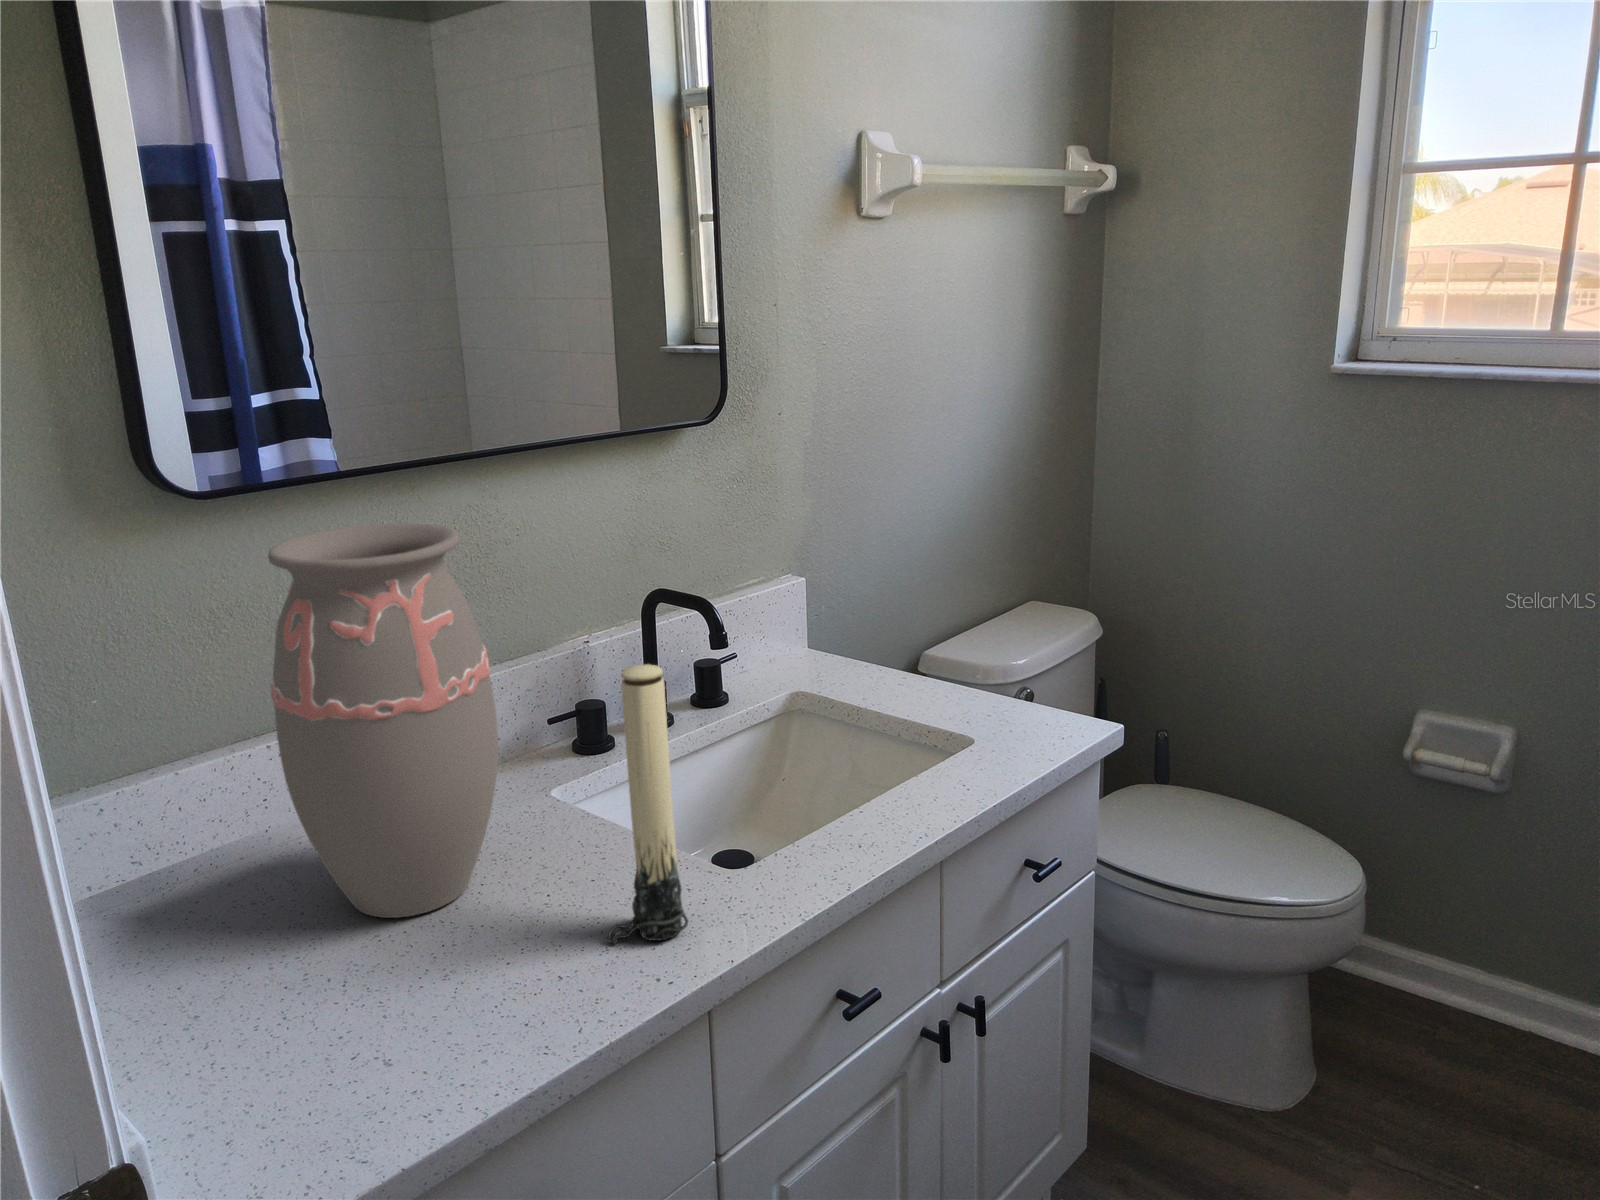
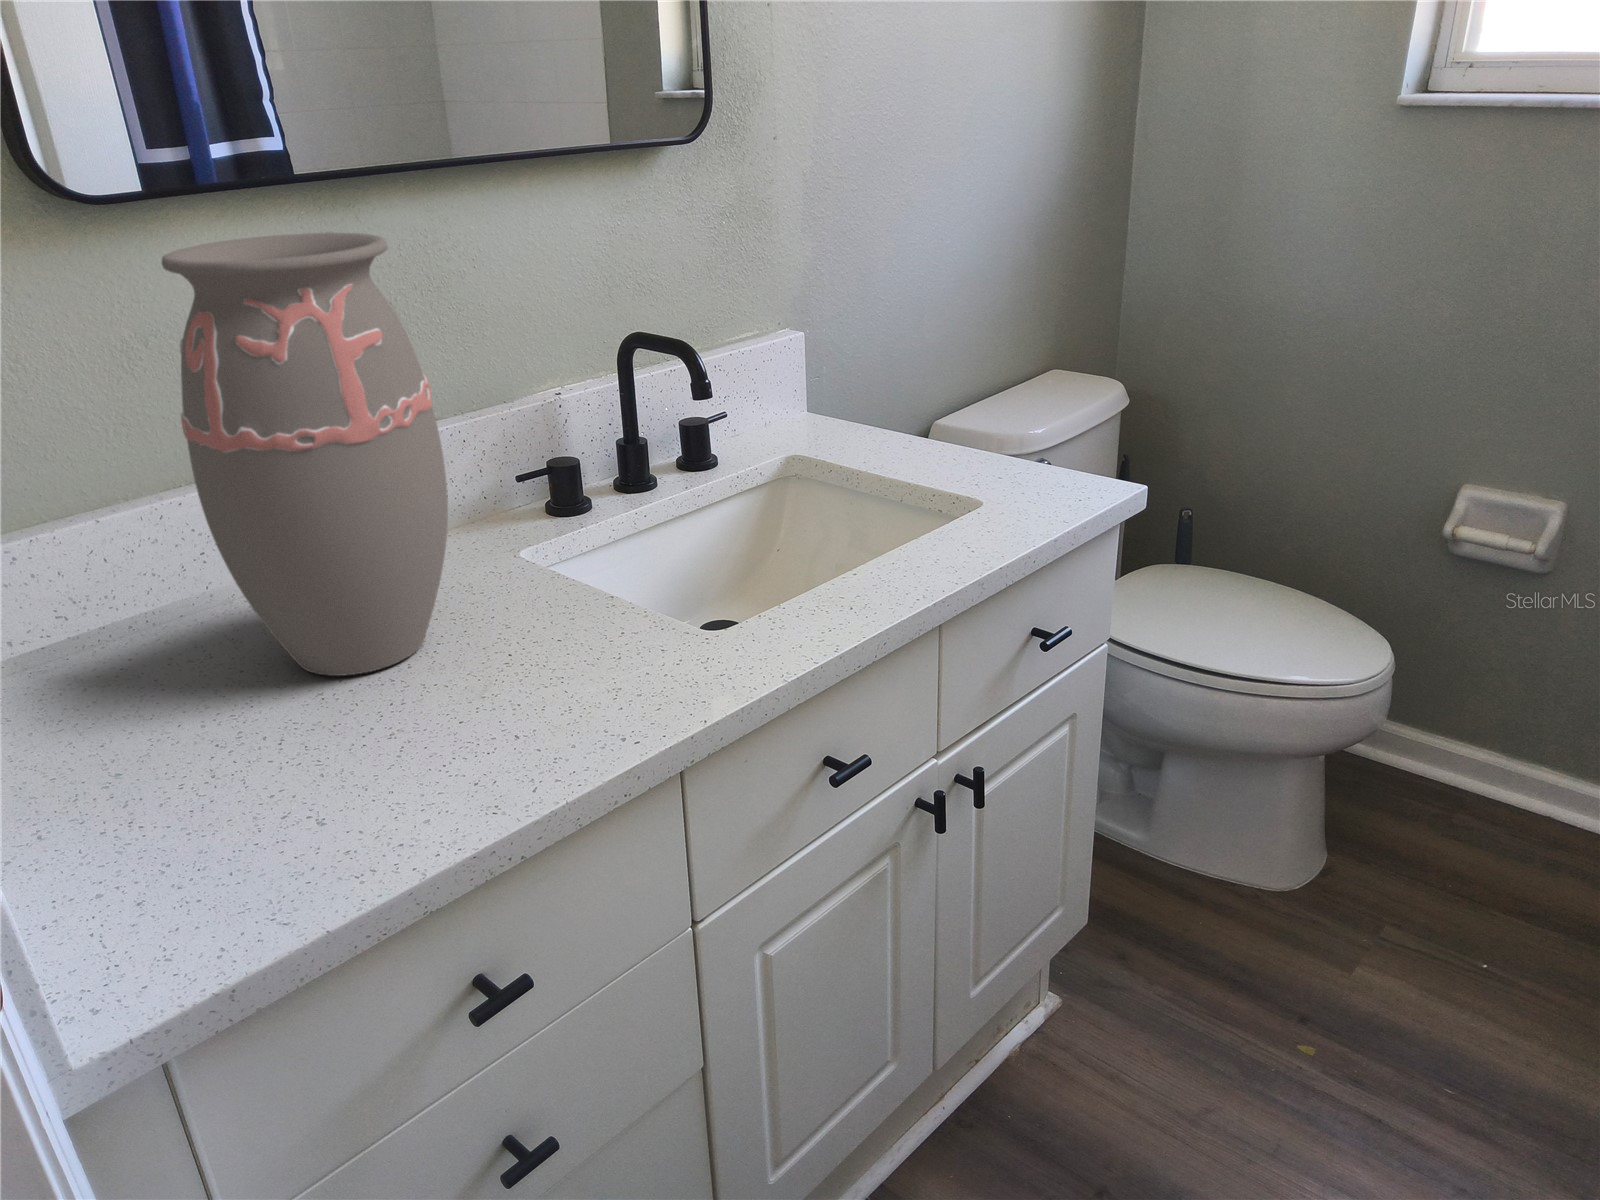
candle: present [608,664,688,944] -> none [570,389,659,703]

